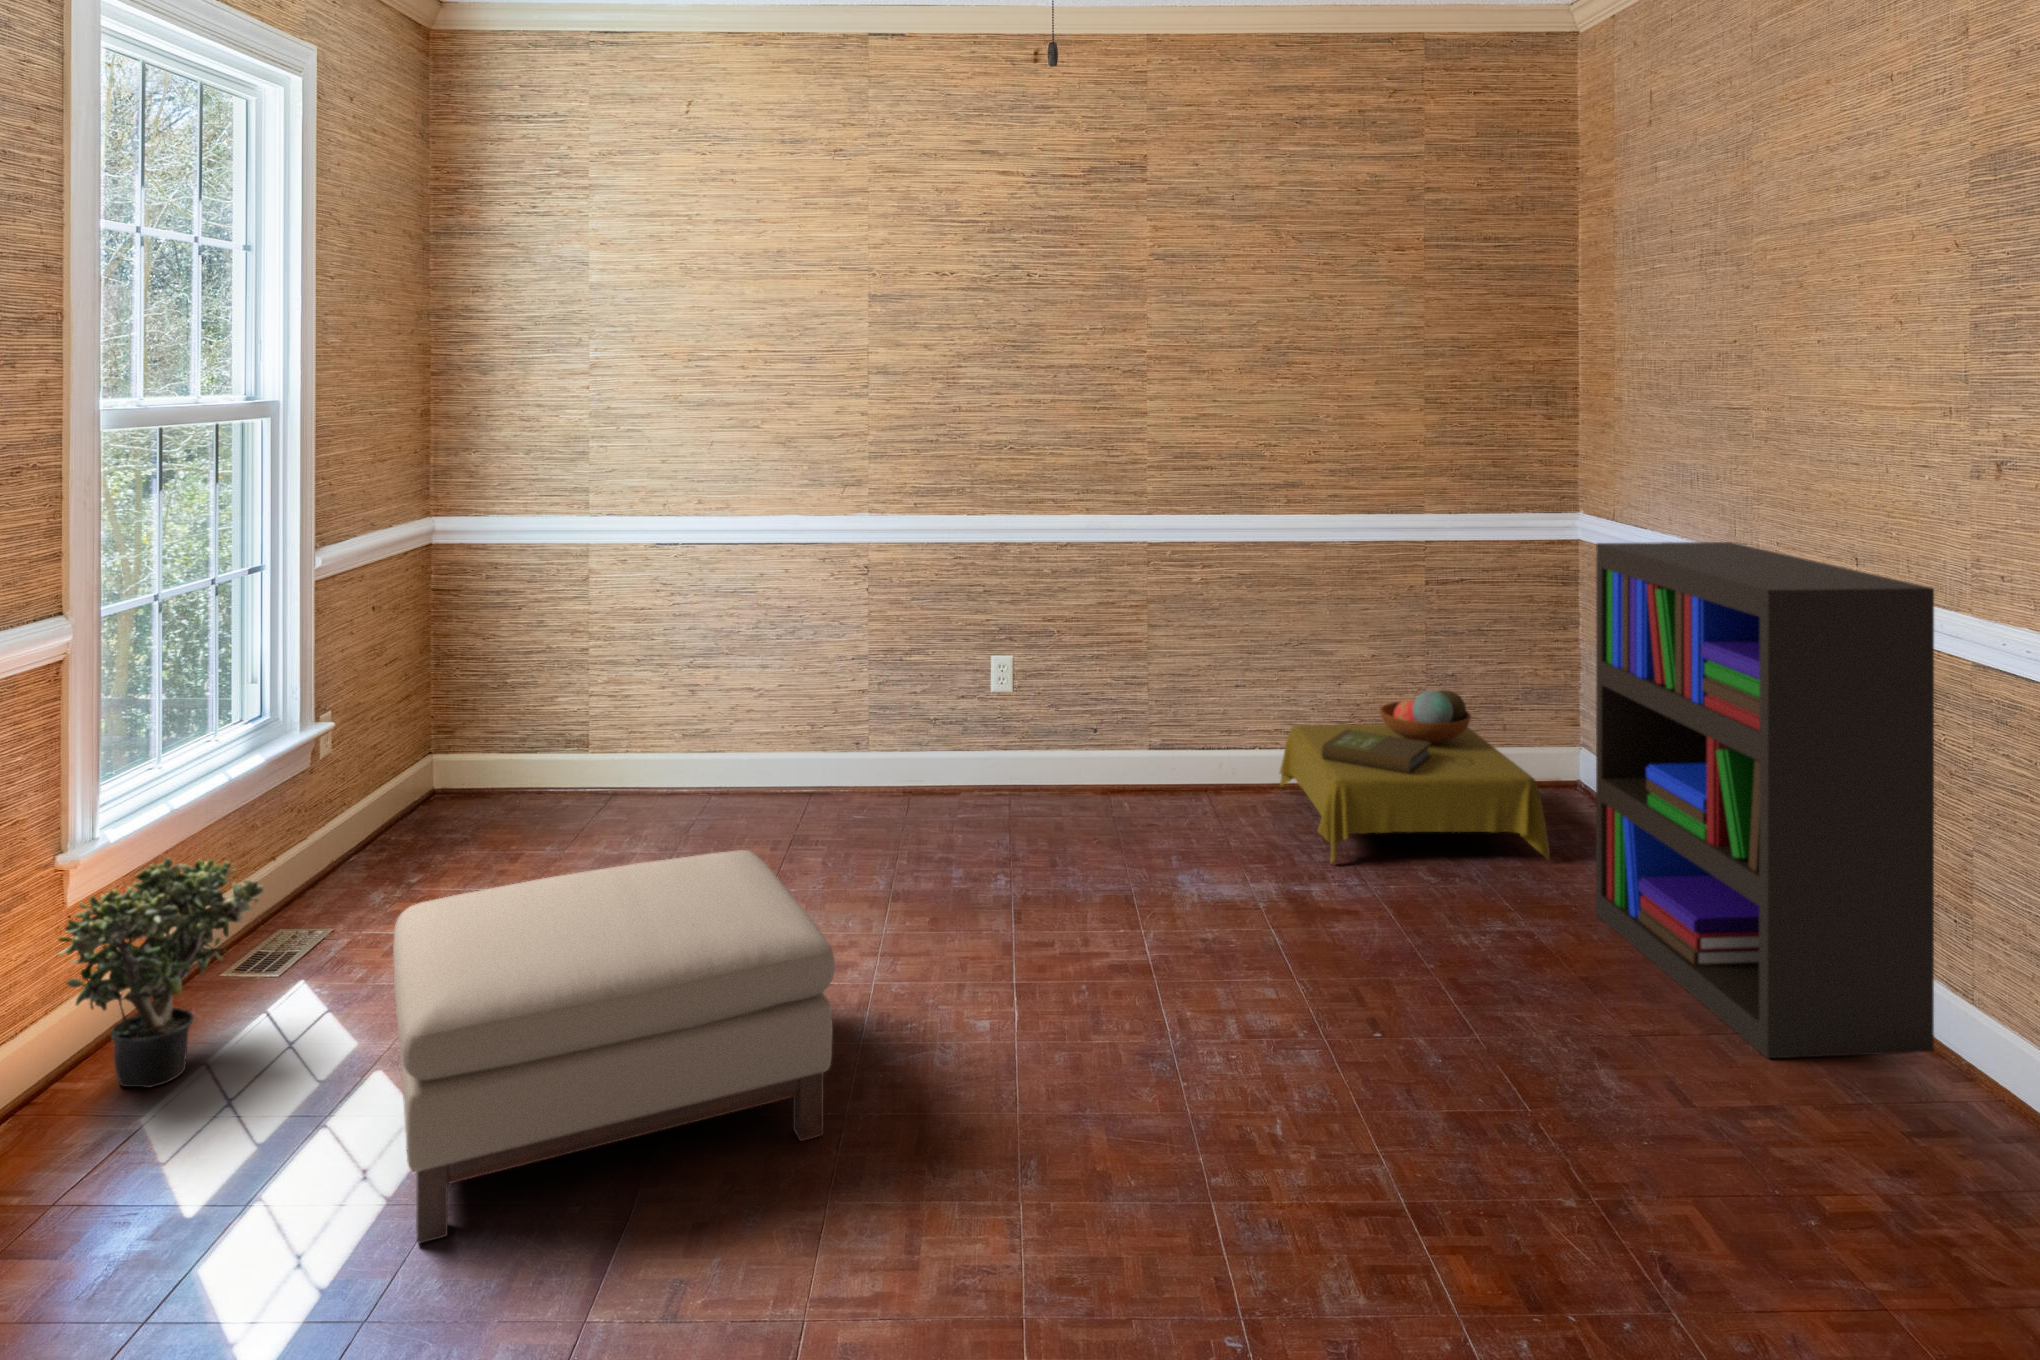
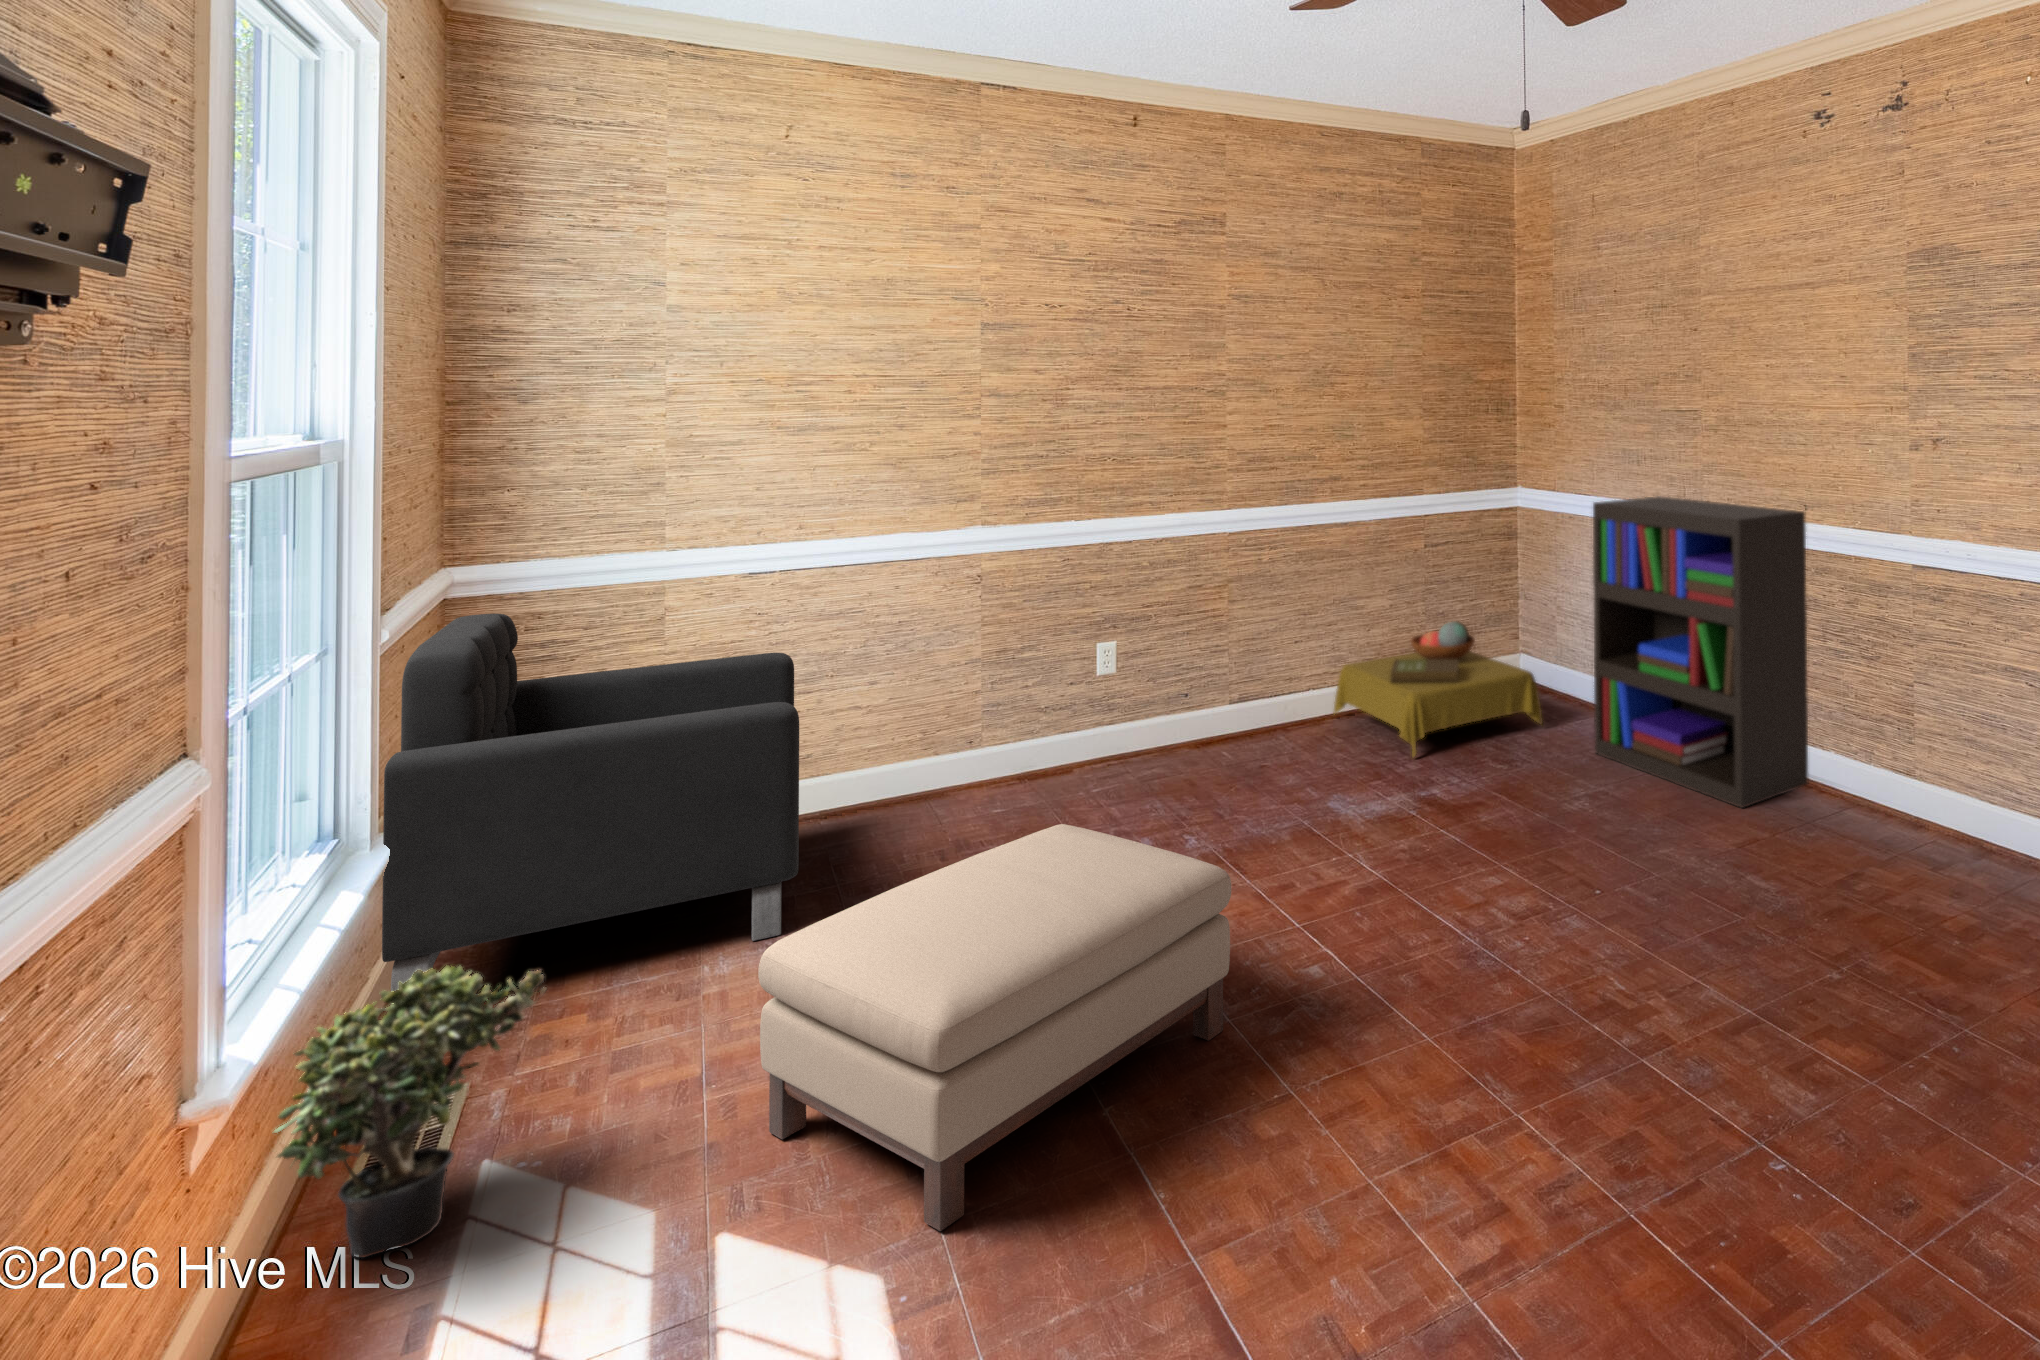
armchair: none [299,561,678,901] -> present [382,614,799,1004]

